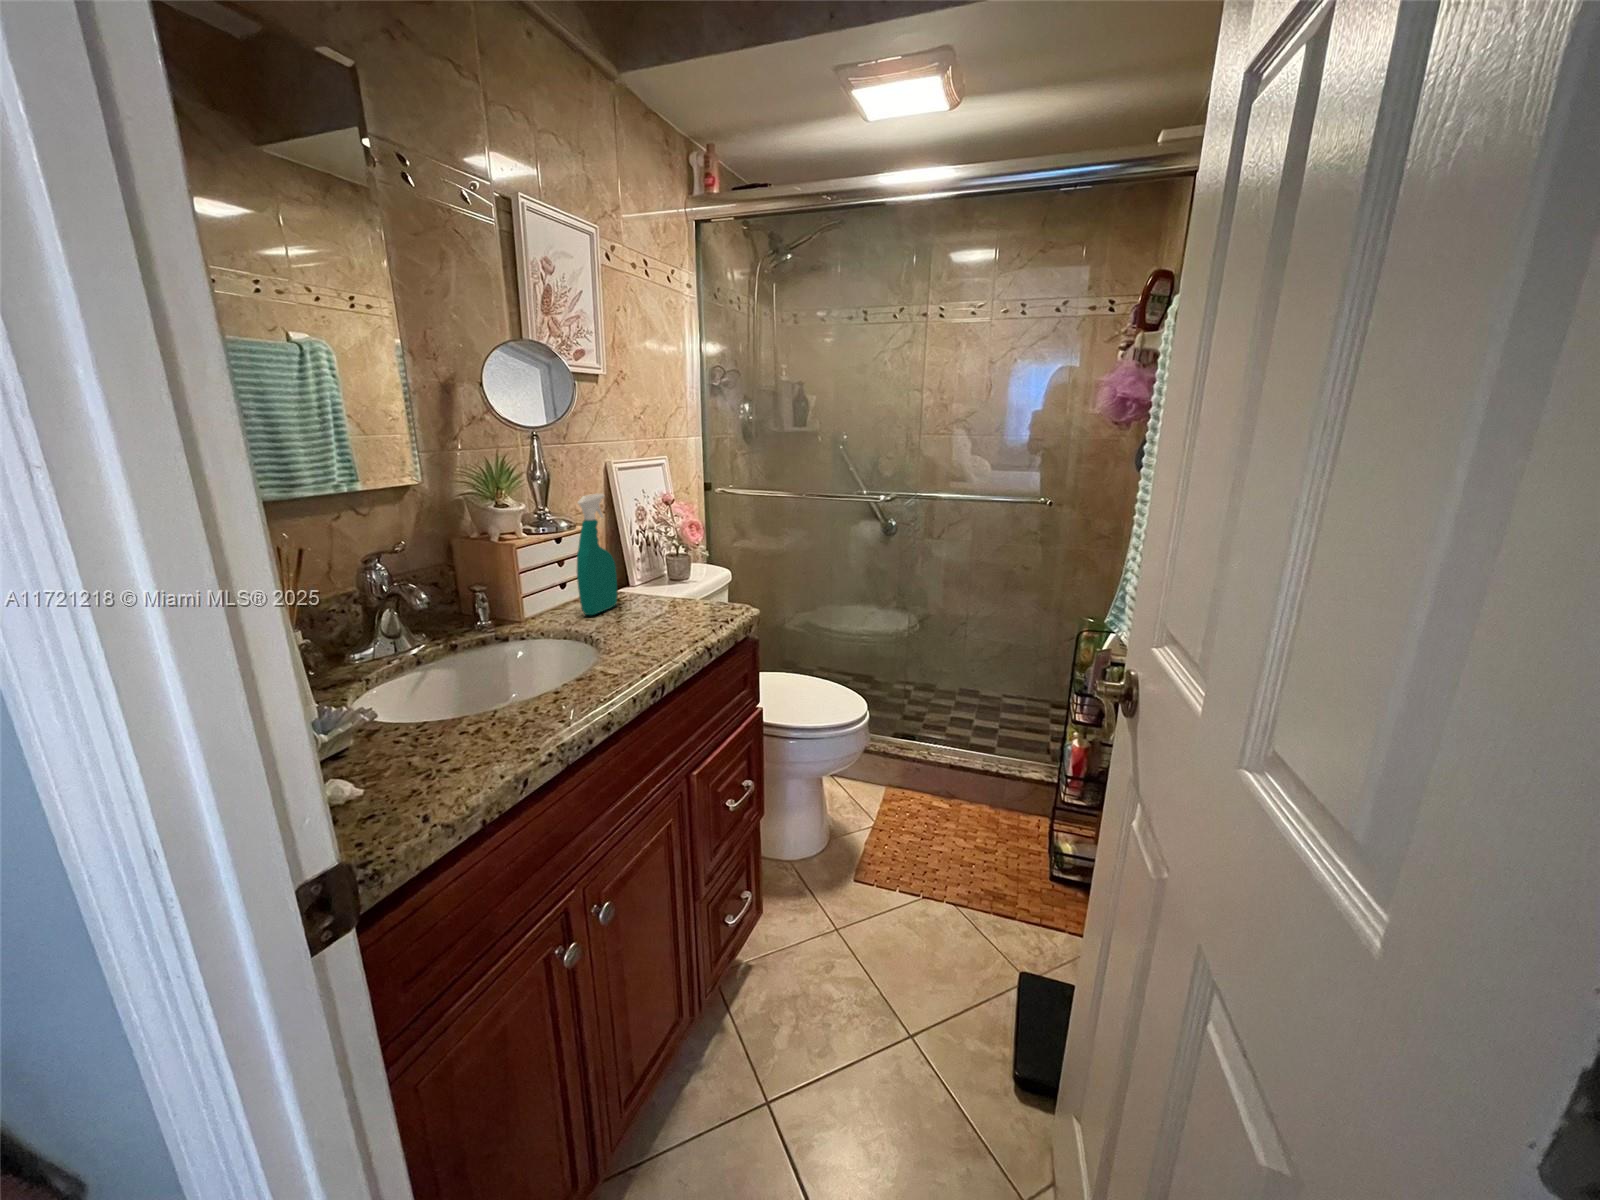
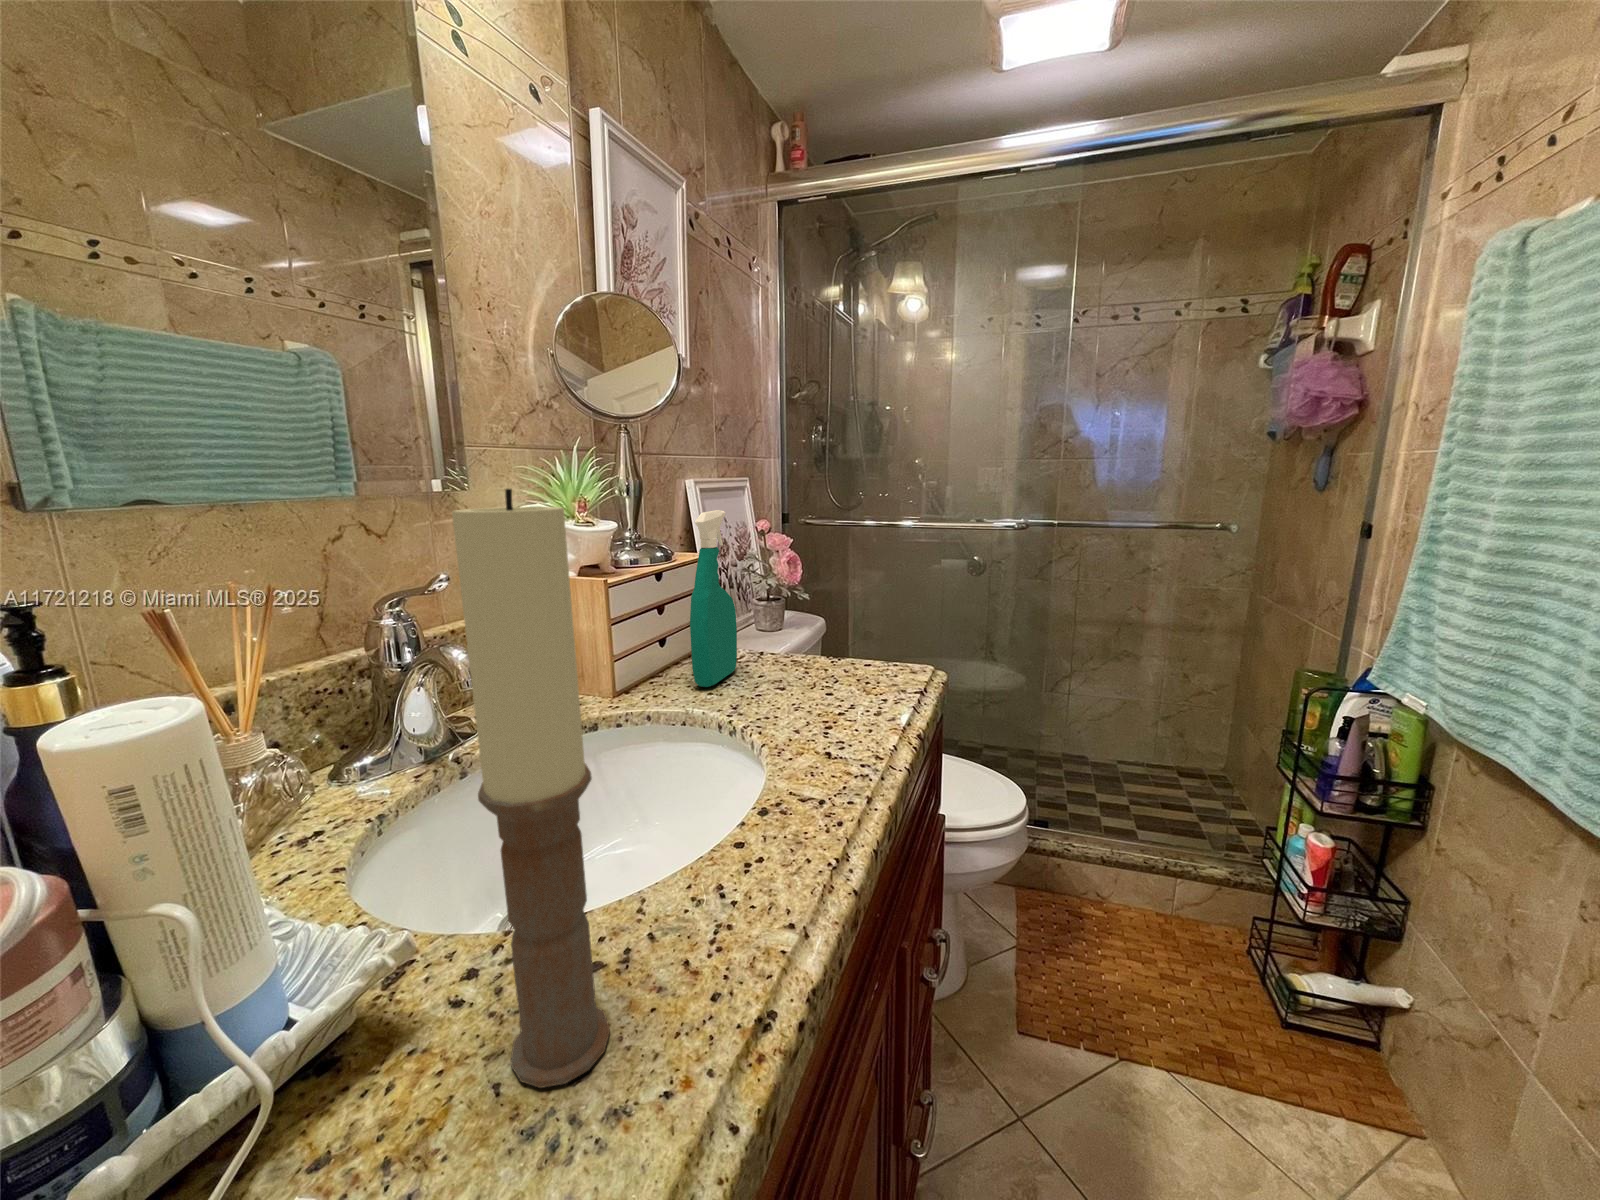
candle: none [370,509,459,766] -> present [452,489,610,1088]

